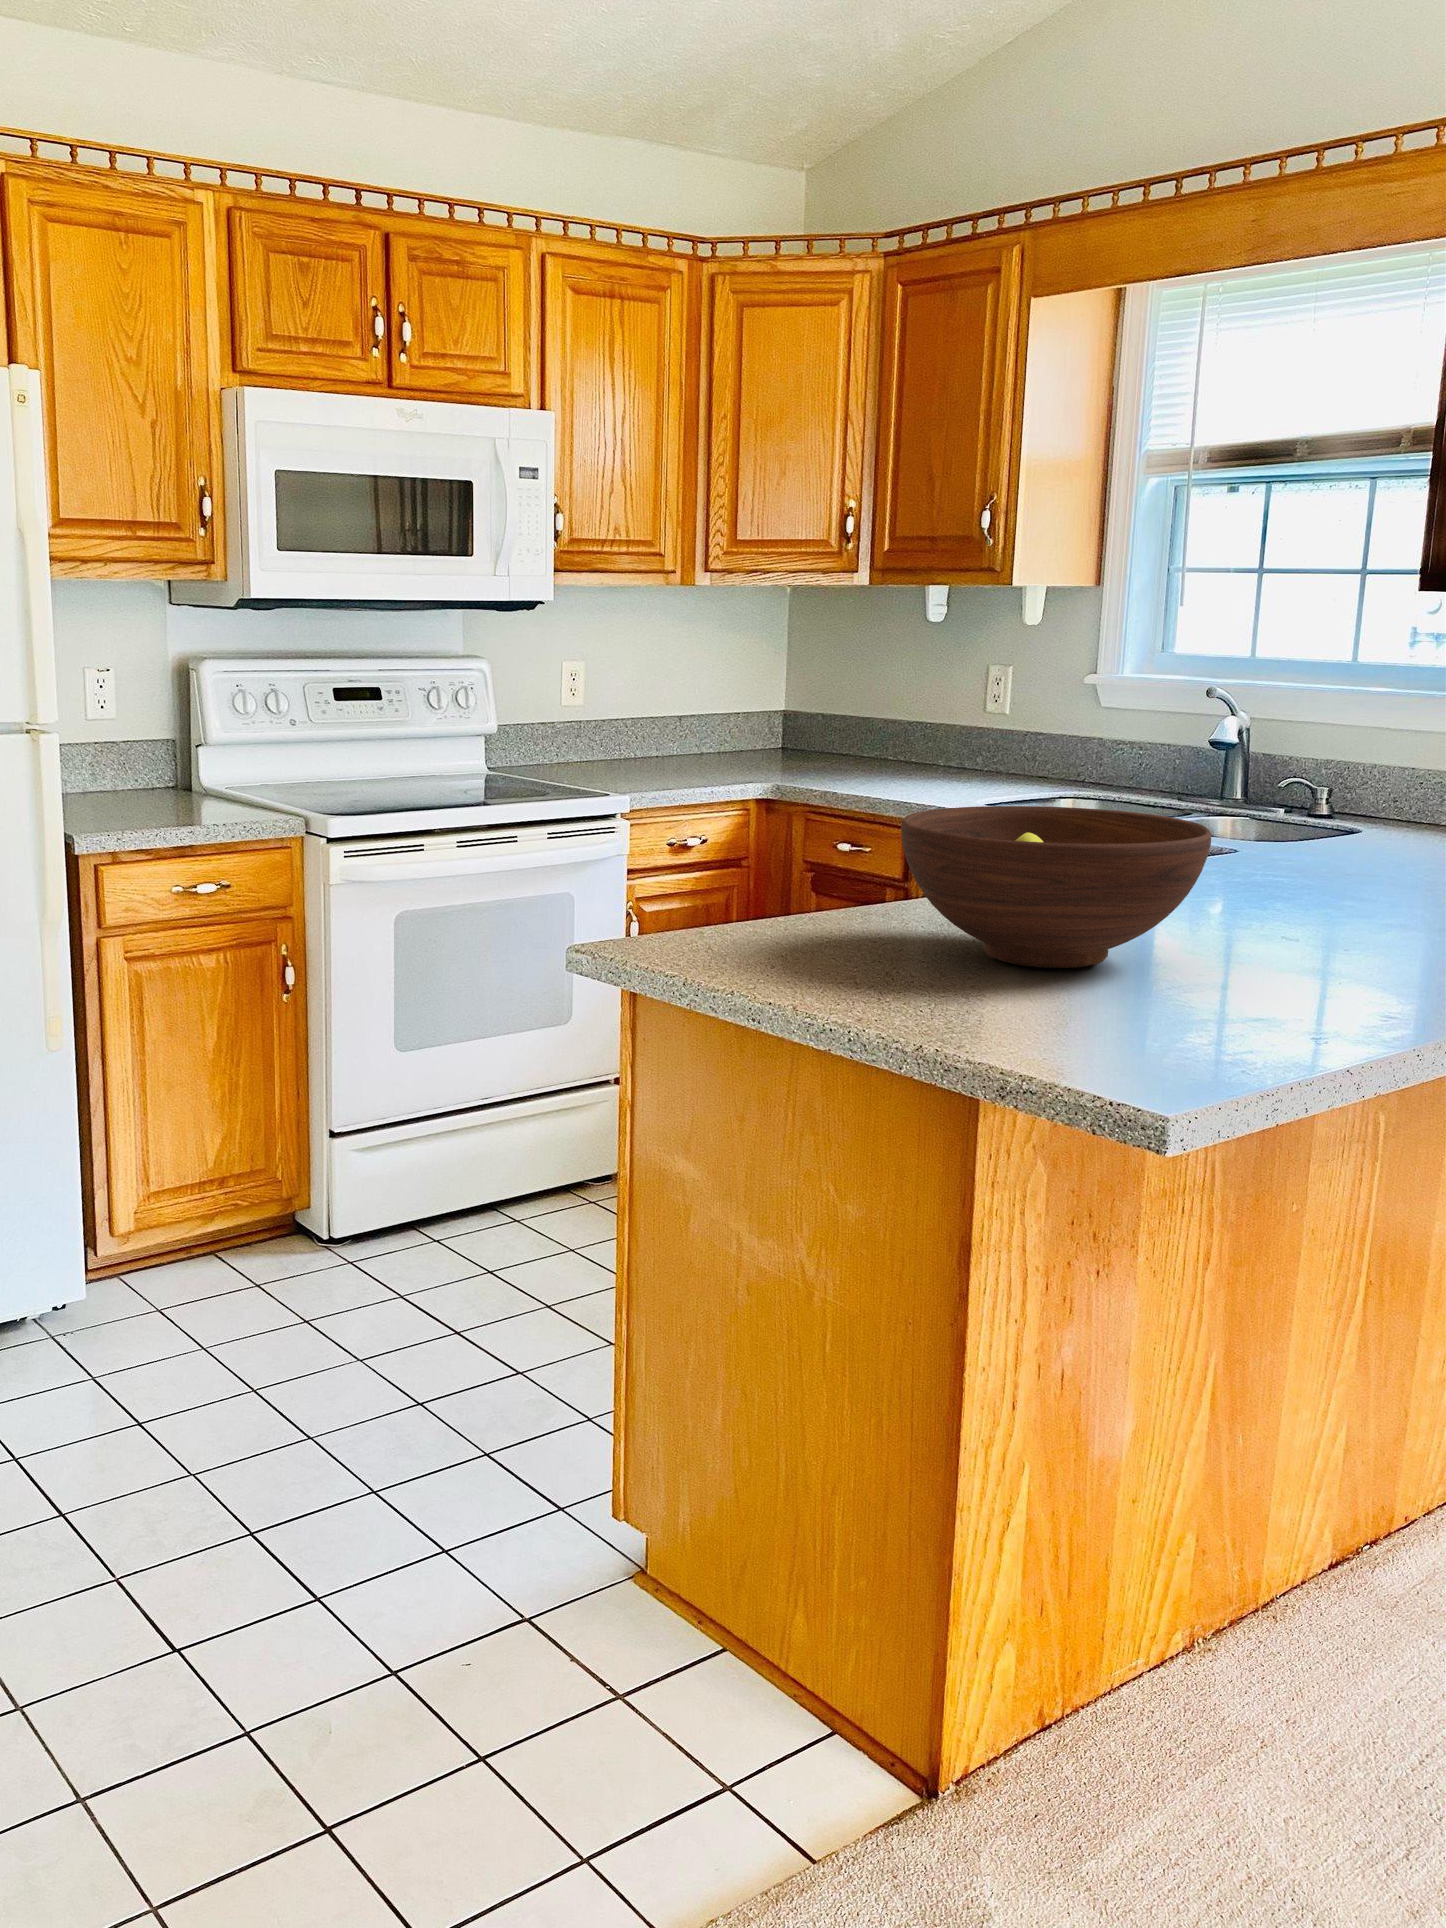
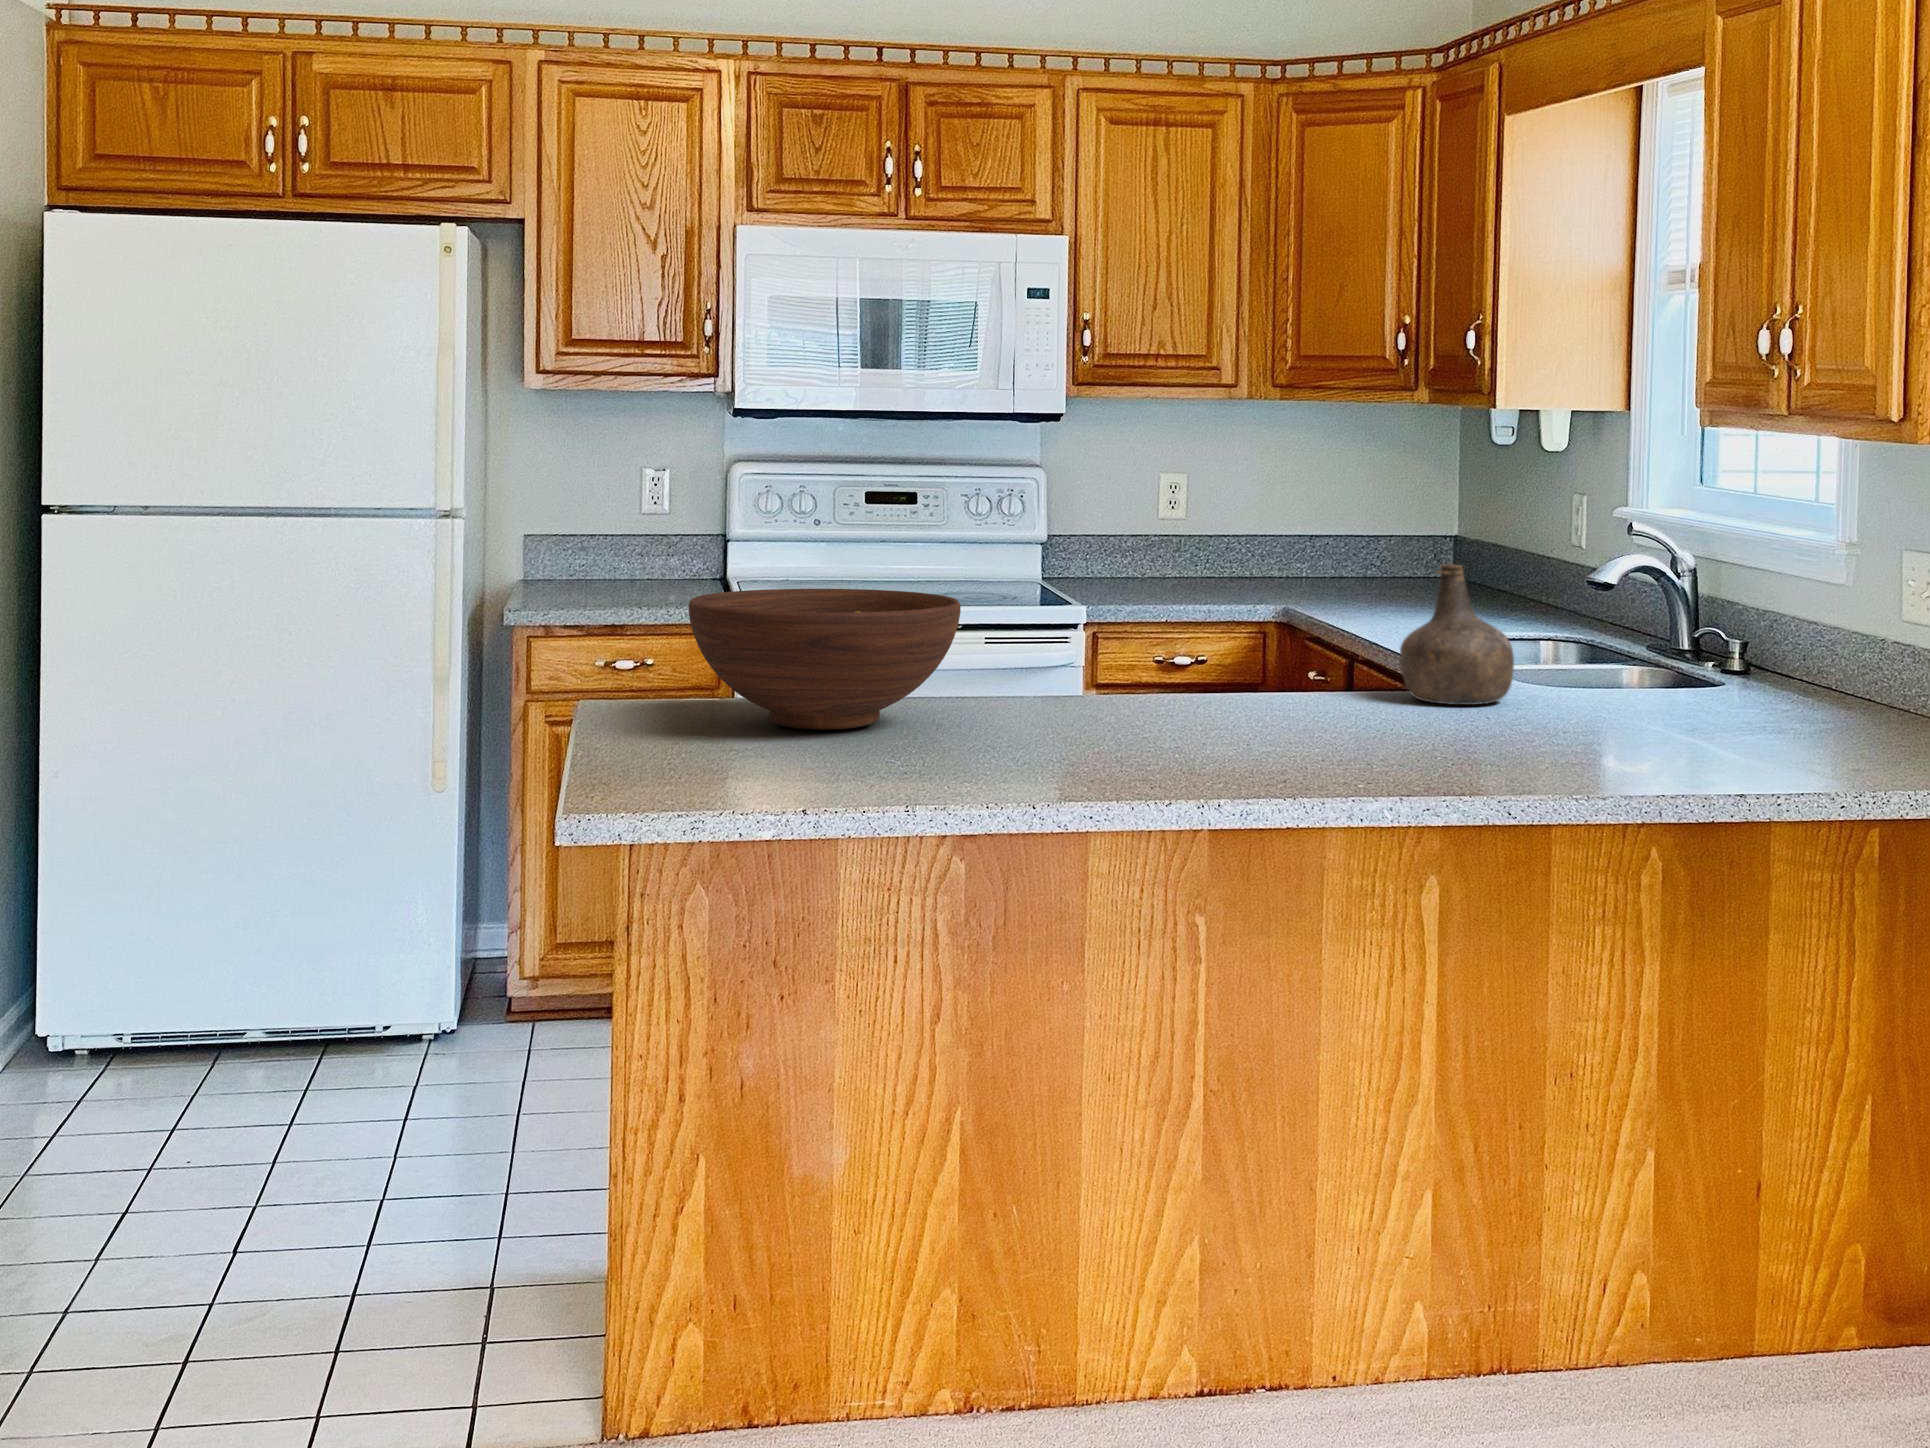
bottle: none [1289,746,1402,878] -> present [1400,564,1514,705]

